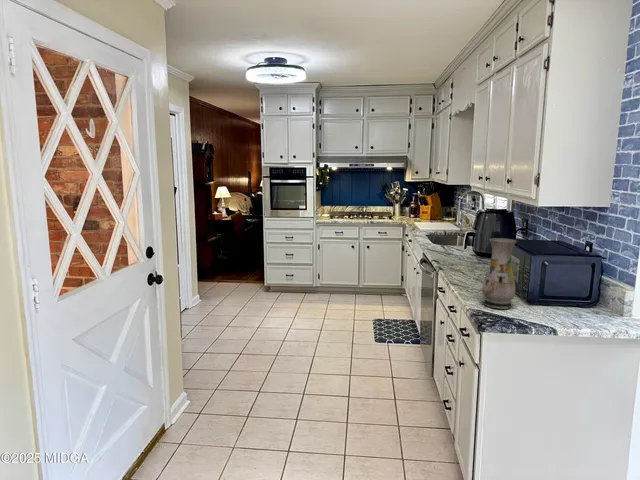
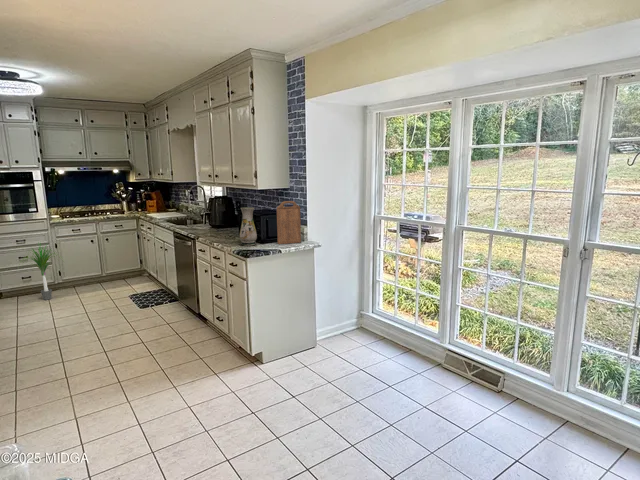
cutting board: none [558,235,623,322] -> present [277,201,301,244]
potted plant: none [283,240,323,302] -> present [27,247,55,300]

